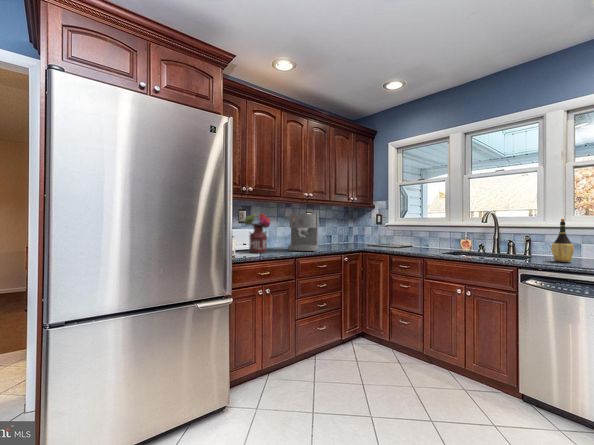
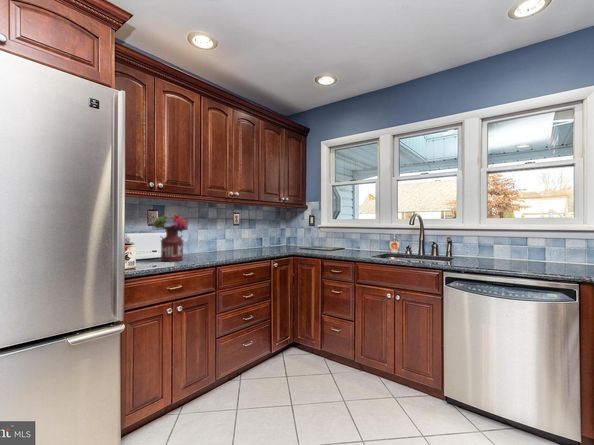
coffee maker: present [288,214,318,252] -> none [210,215,246,258]
wine bottle: present [551,219,574,262] -> none [471,221,490,263]

